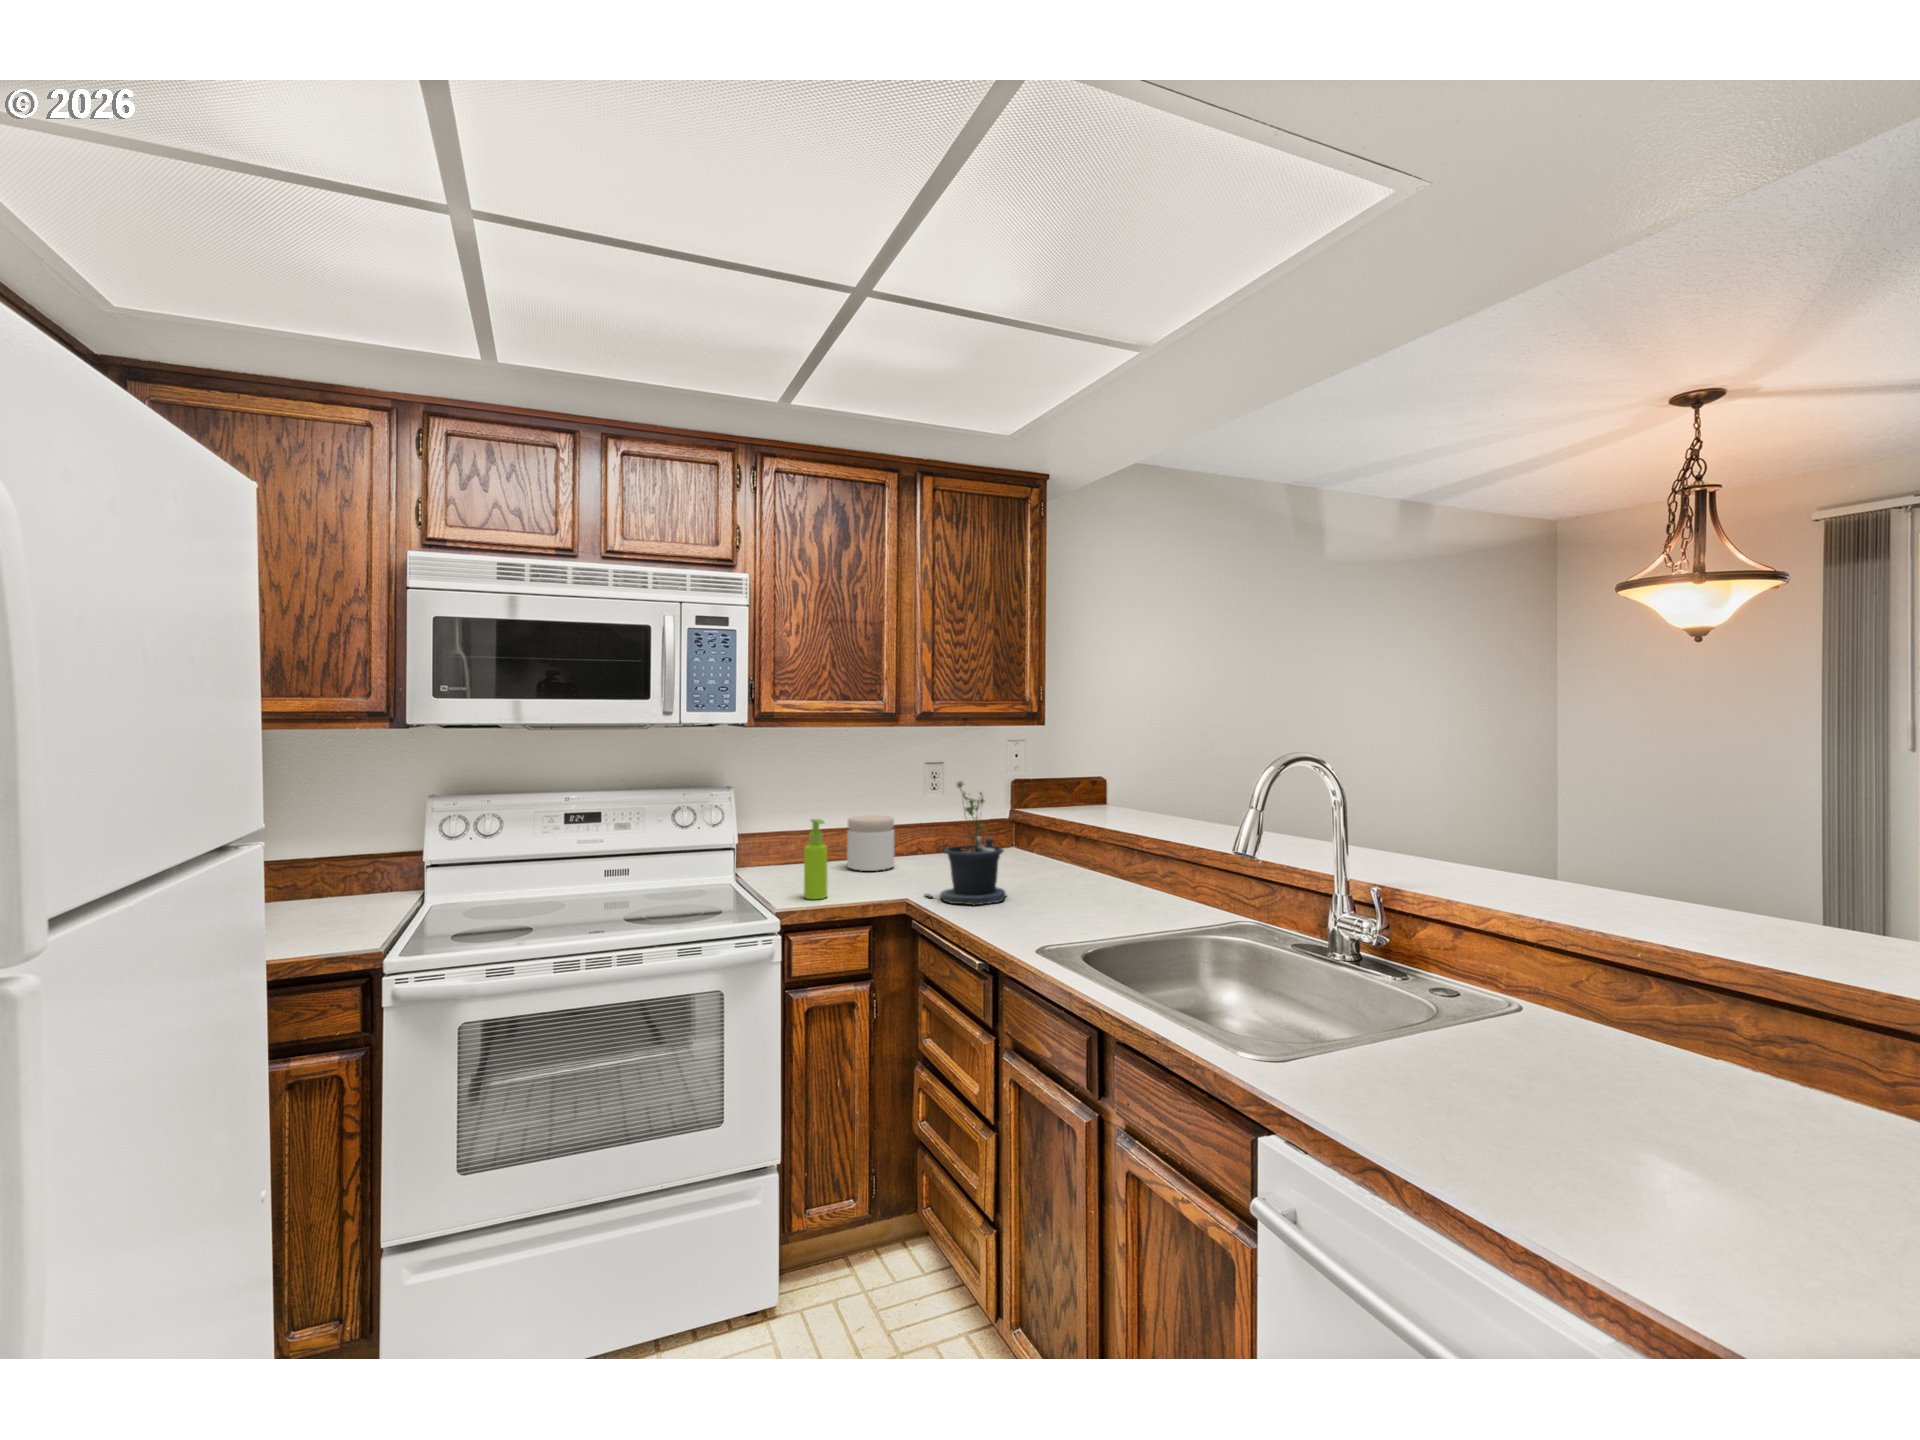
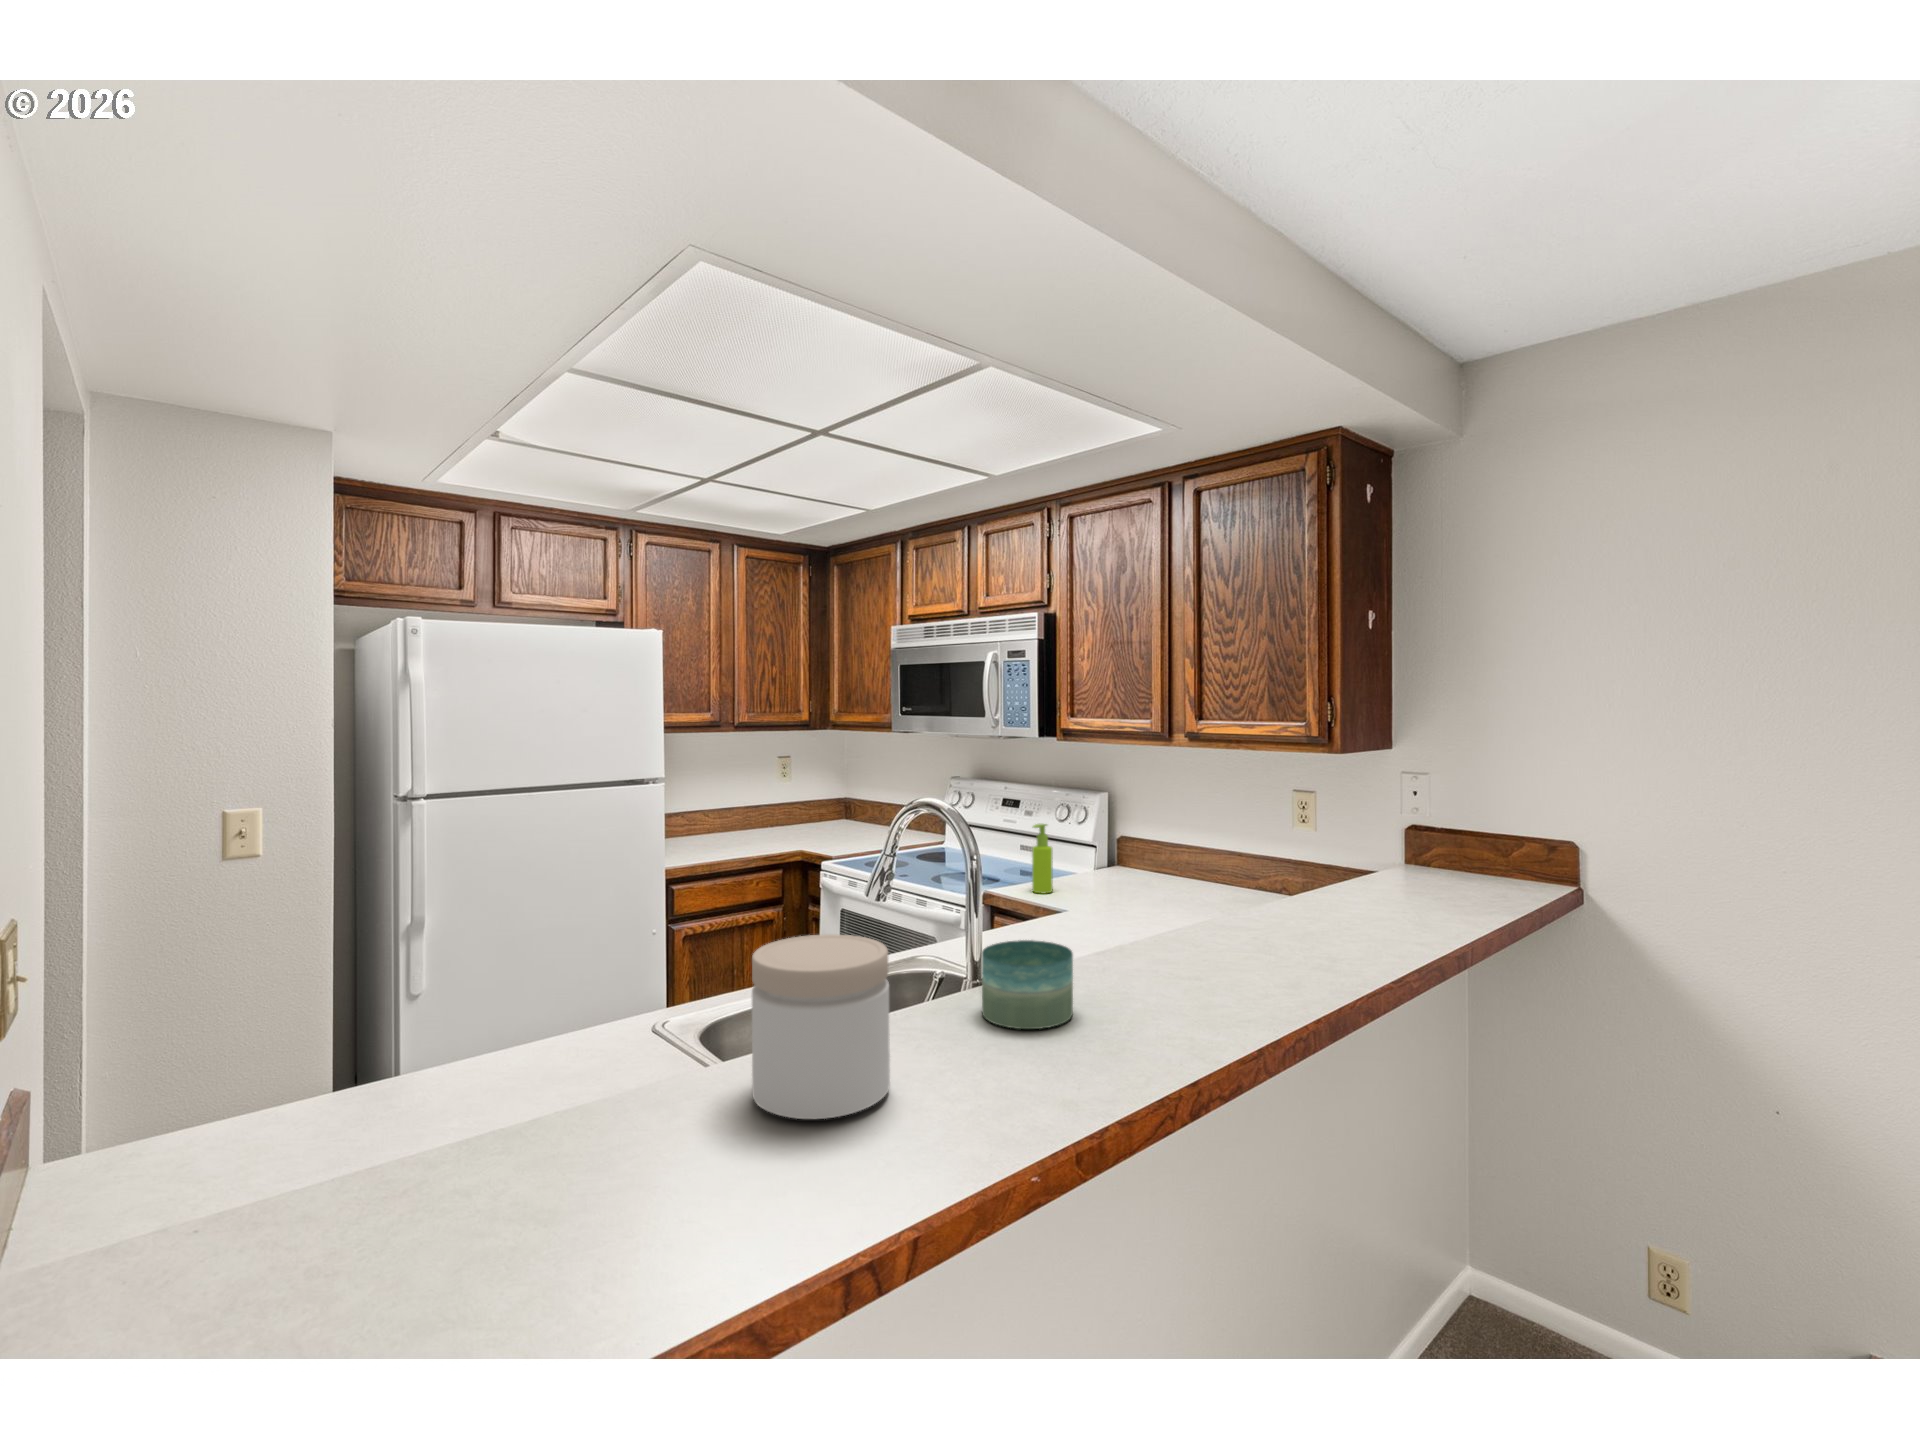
potted plant: present [925,781,1006,905] -> none [1068,803,1140,931]
jar: present [847,815,894,871] -> present [752,934,890,1119]
candle: none [1460,840,1536,895] -> present [982,940,1073,1029]

